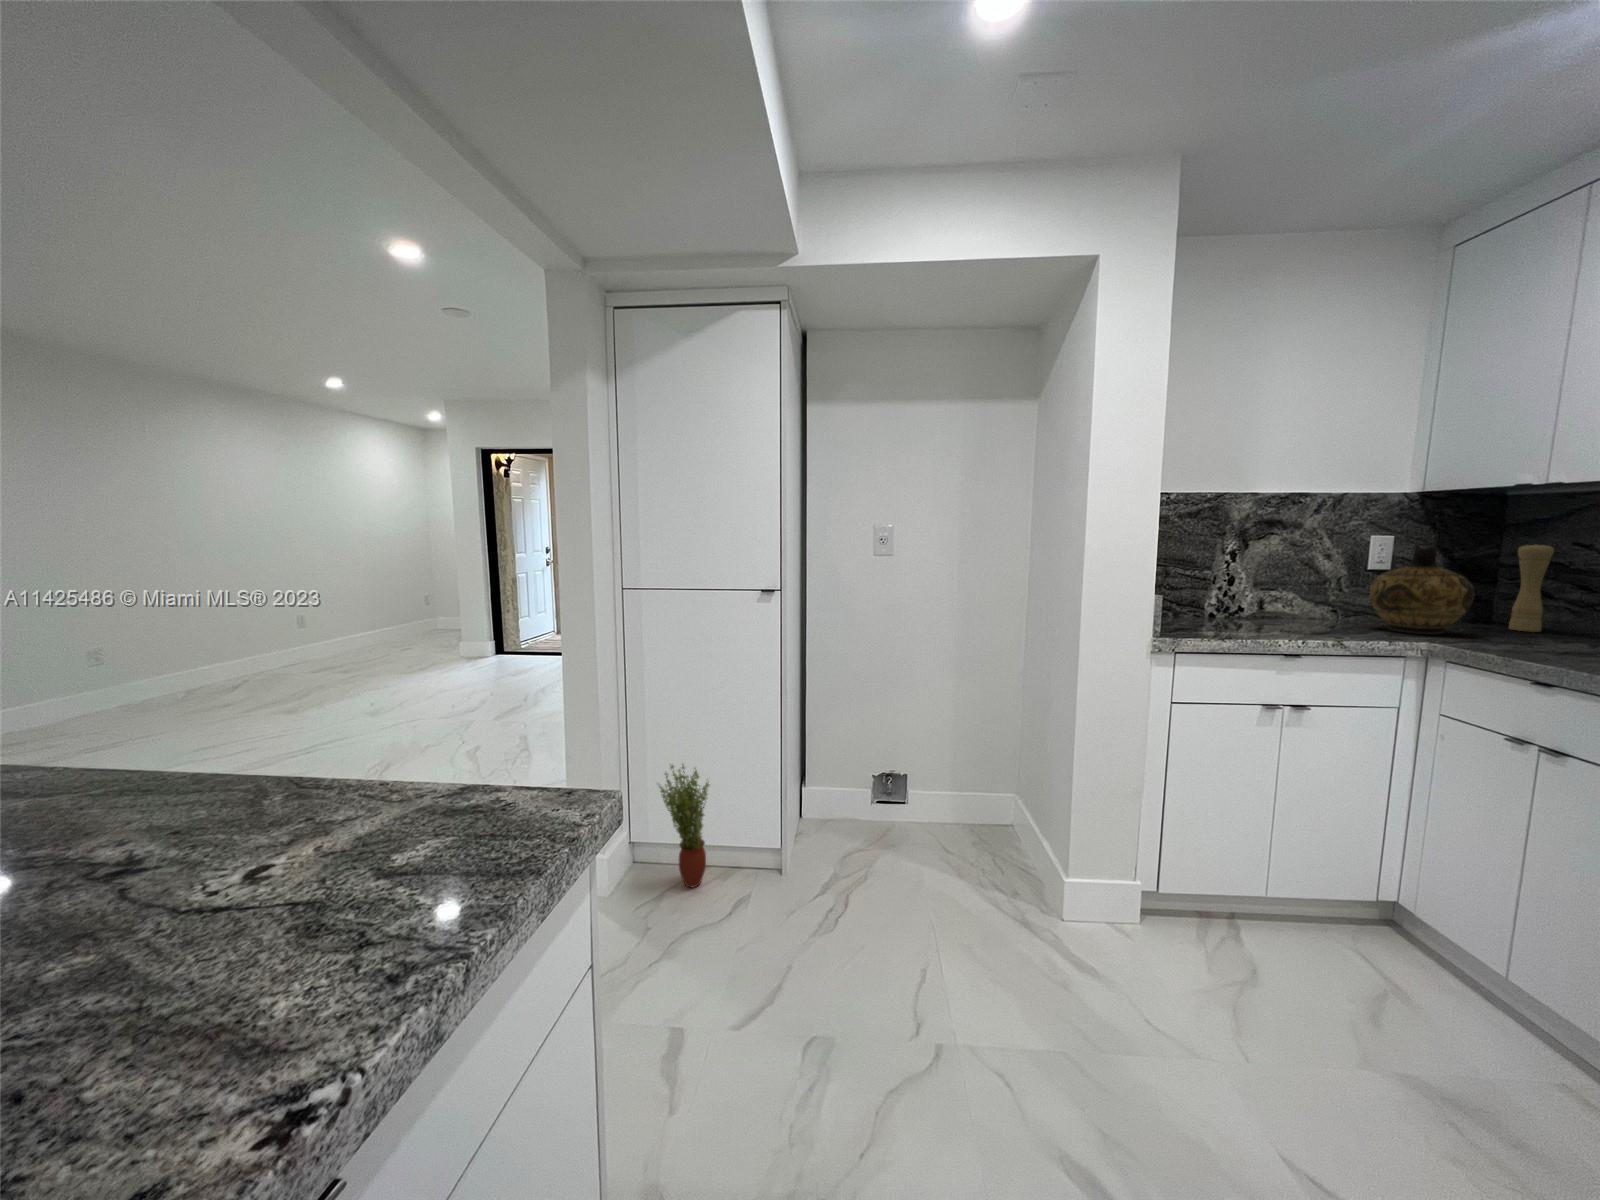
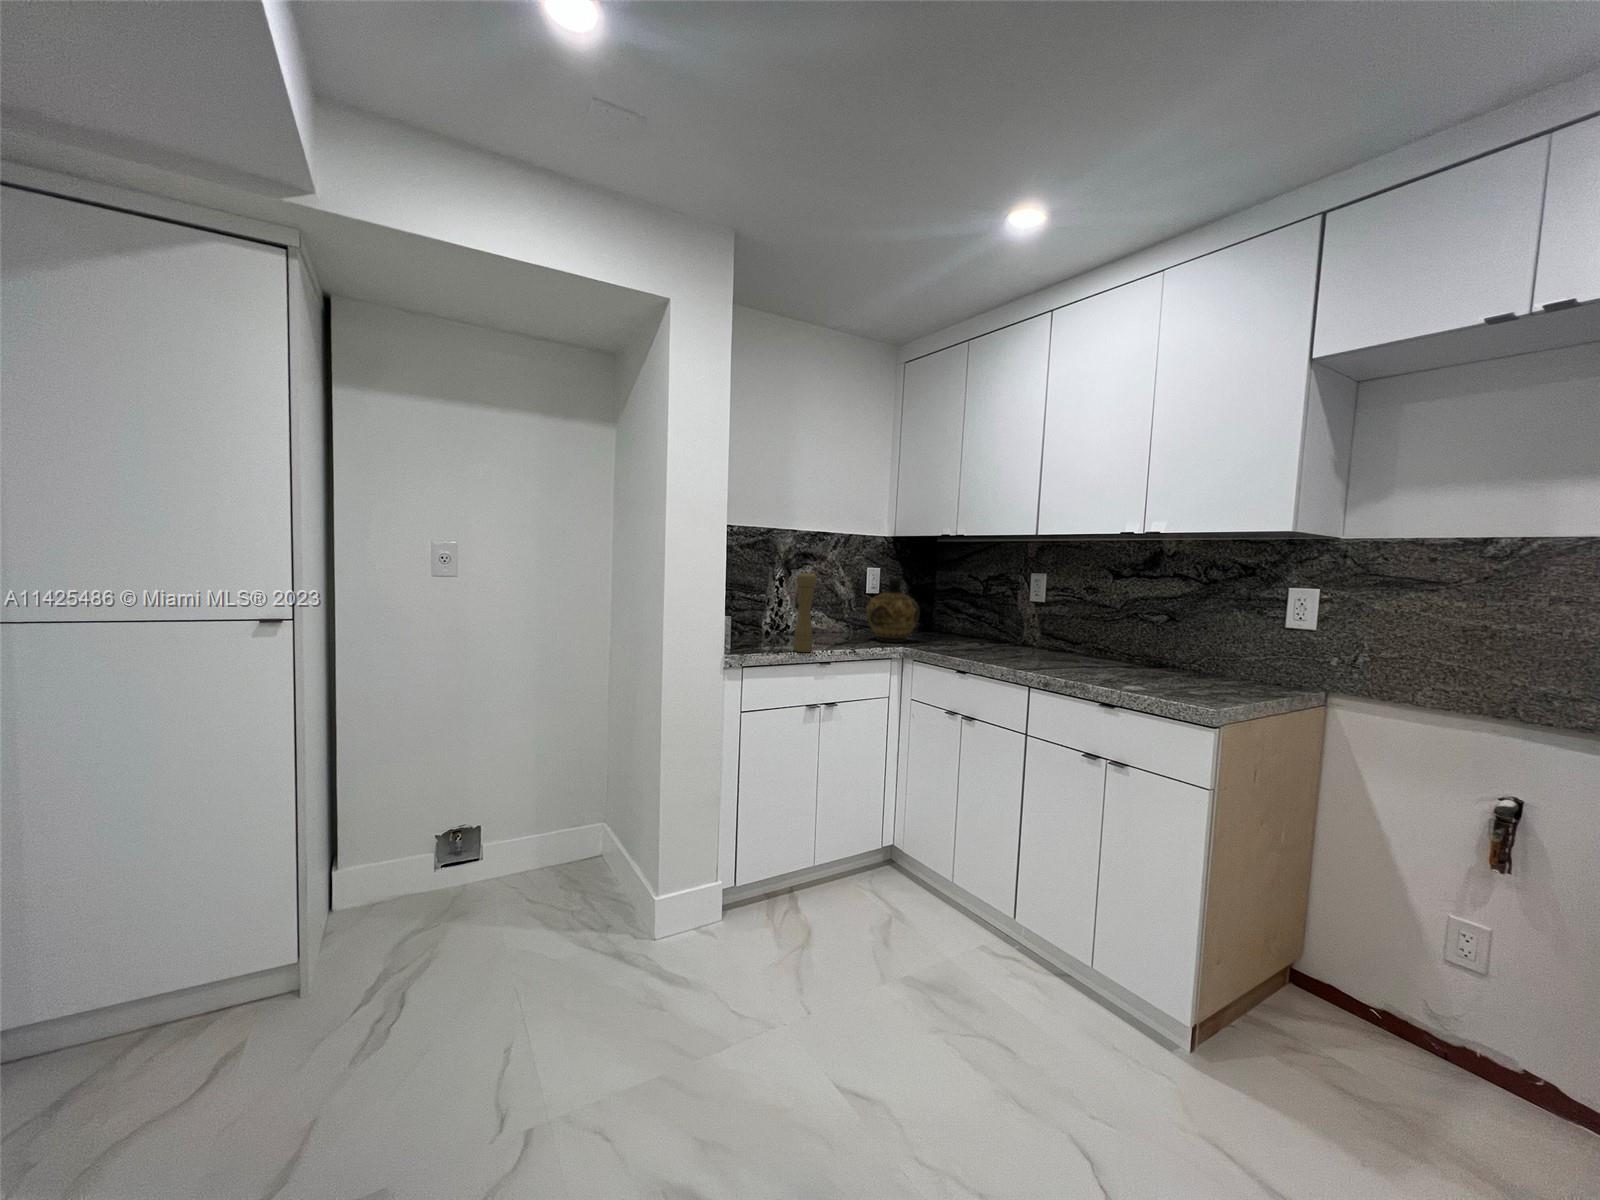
pepper mill: present [1509,544,1554,632] -> present [794,572,817,652]
potted plant: present [660,765,709,887] -> none [76,873,186,1059]

